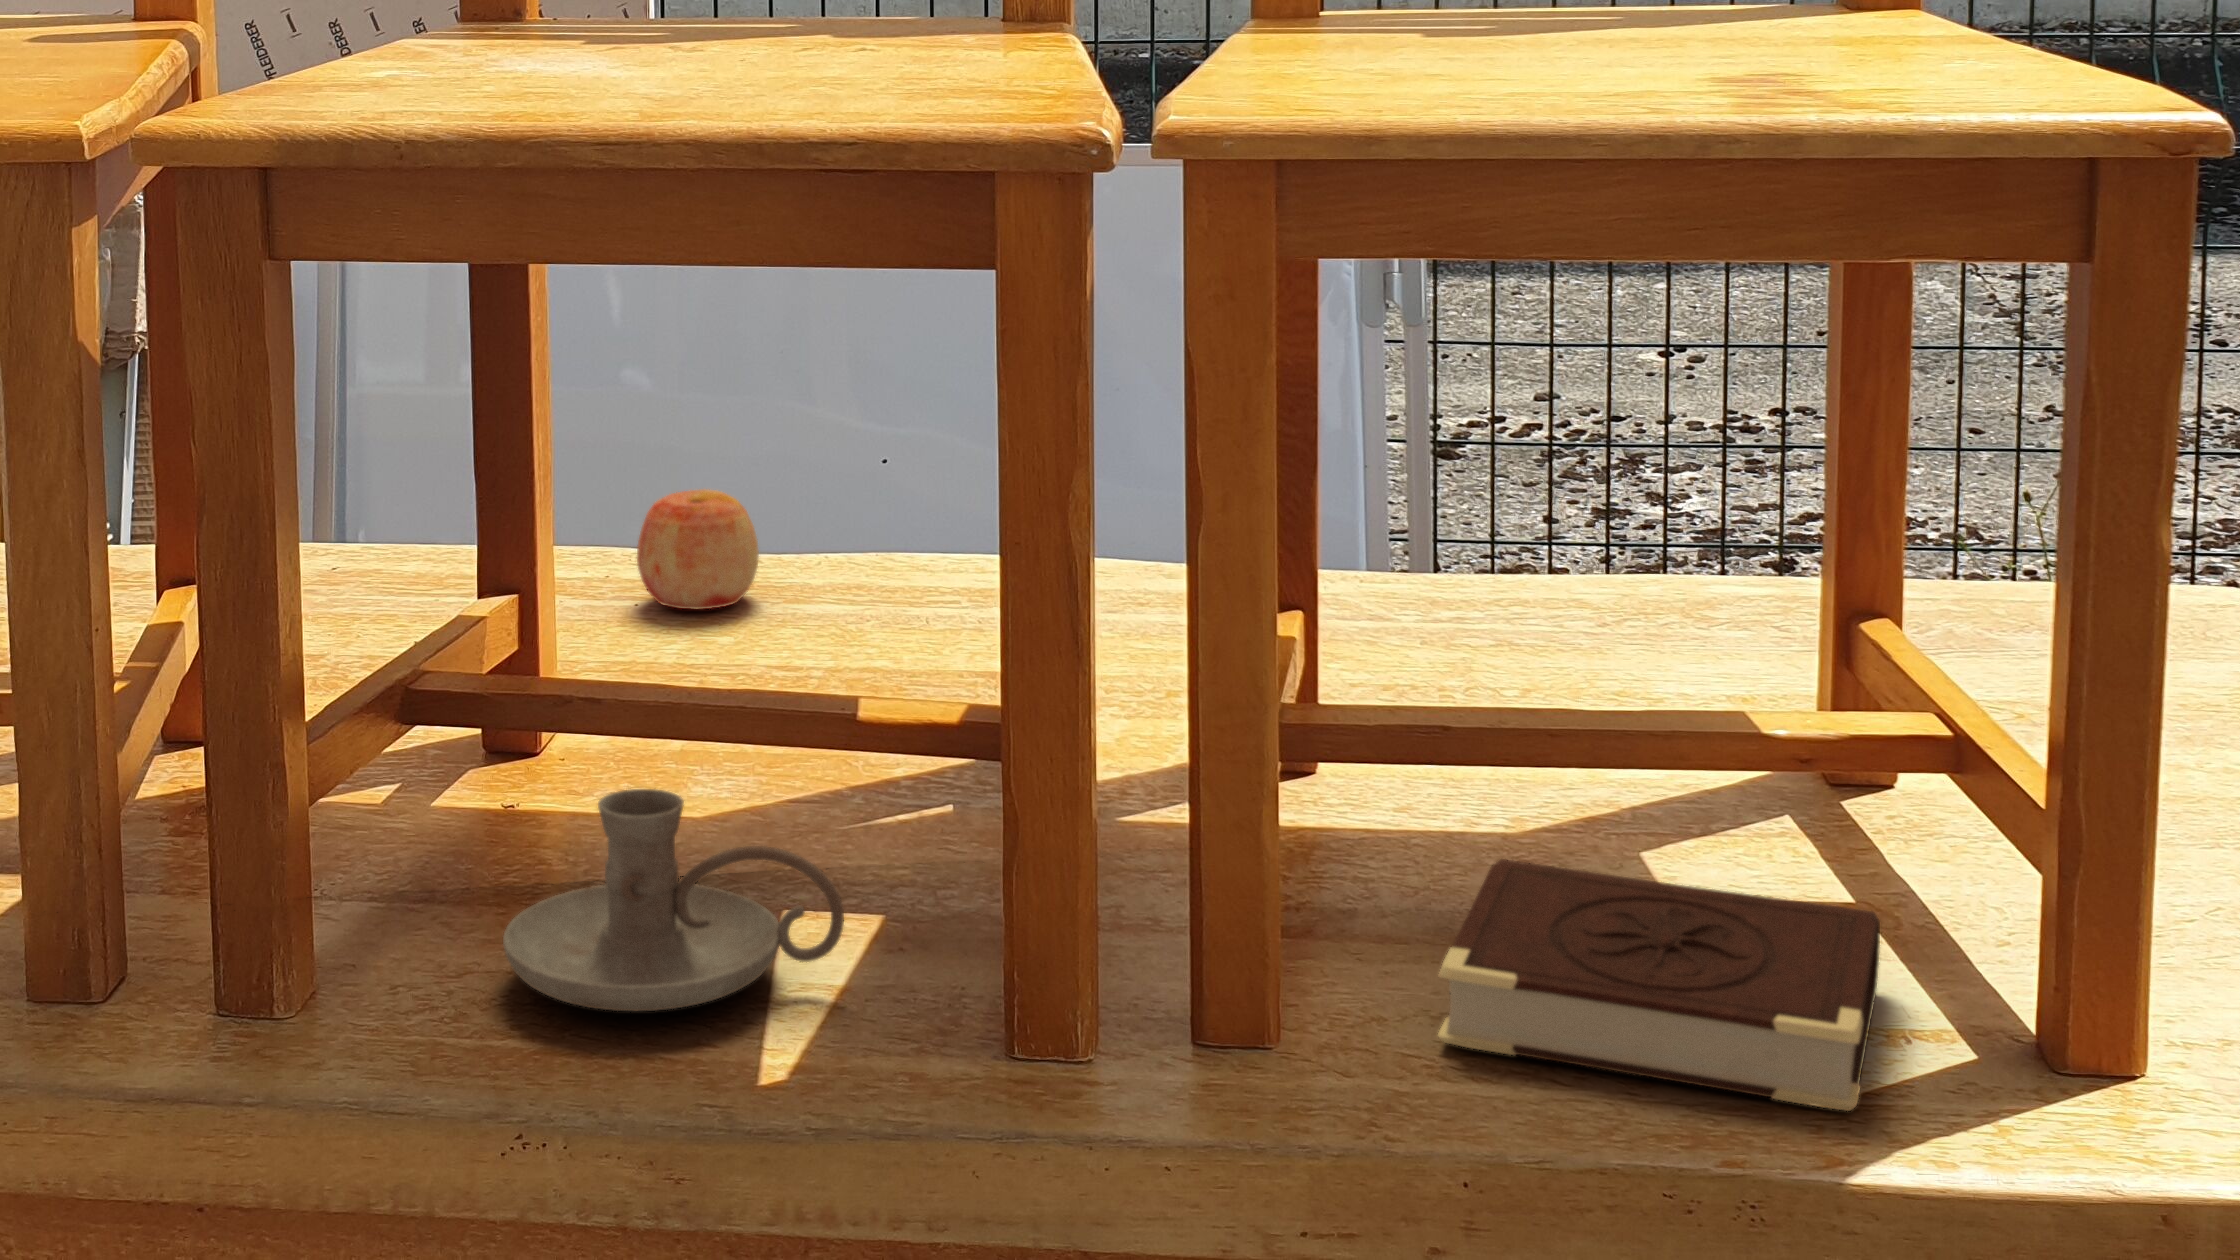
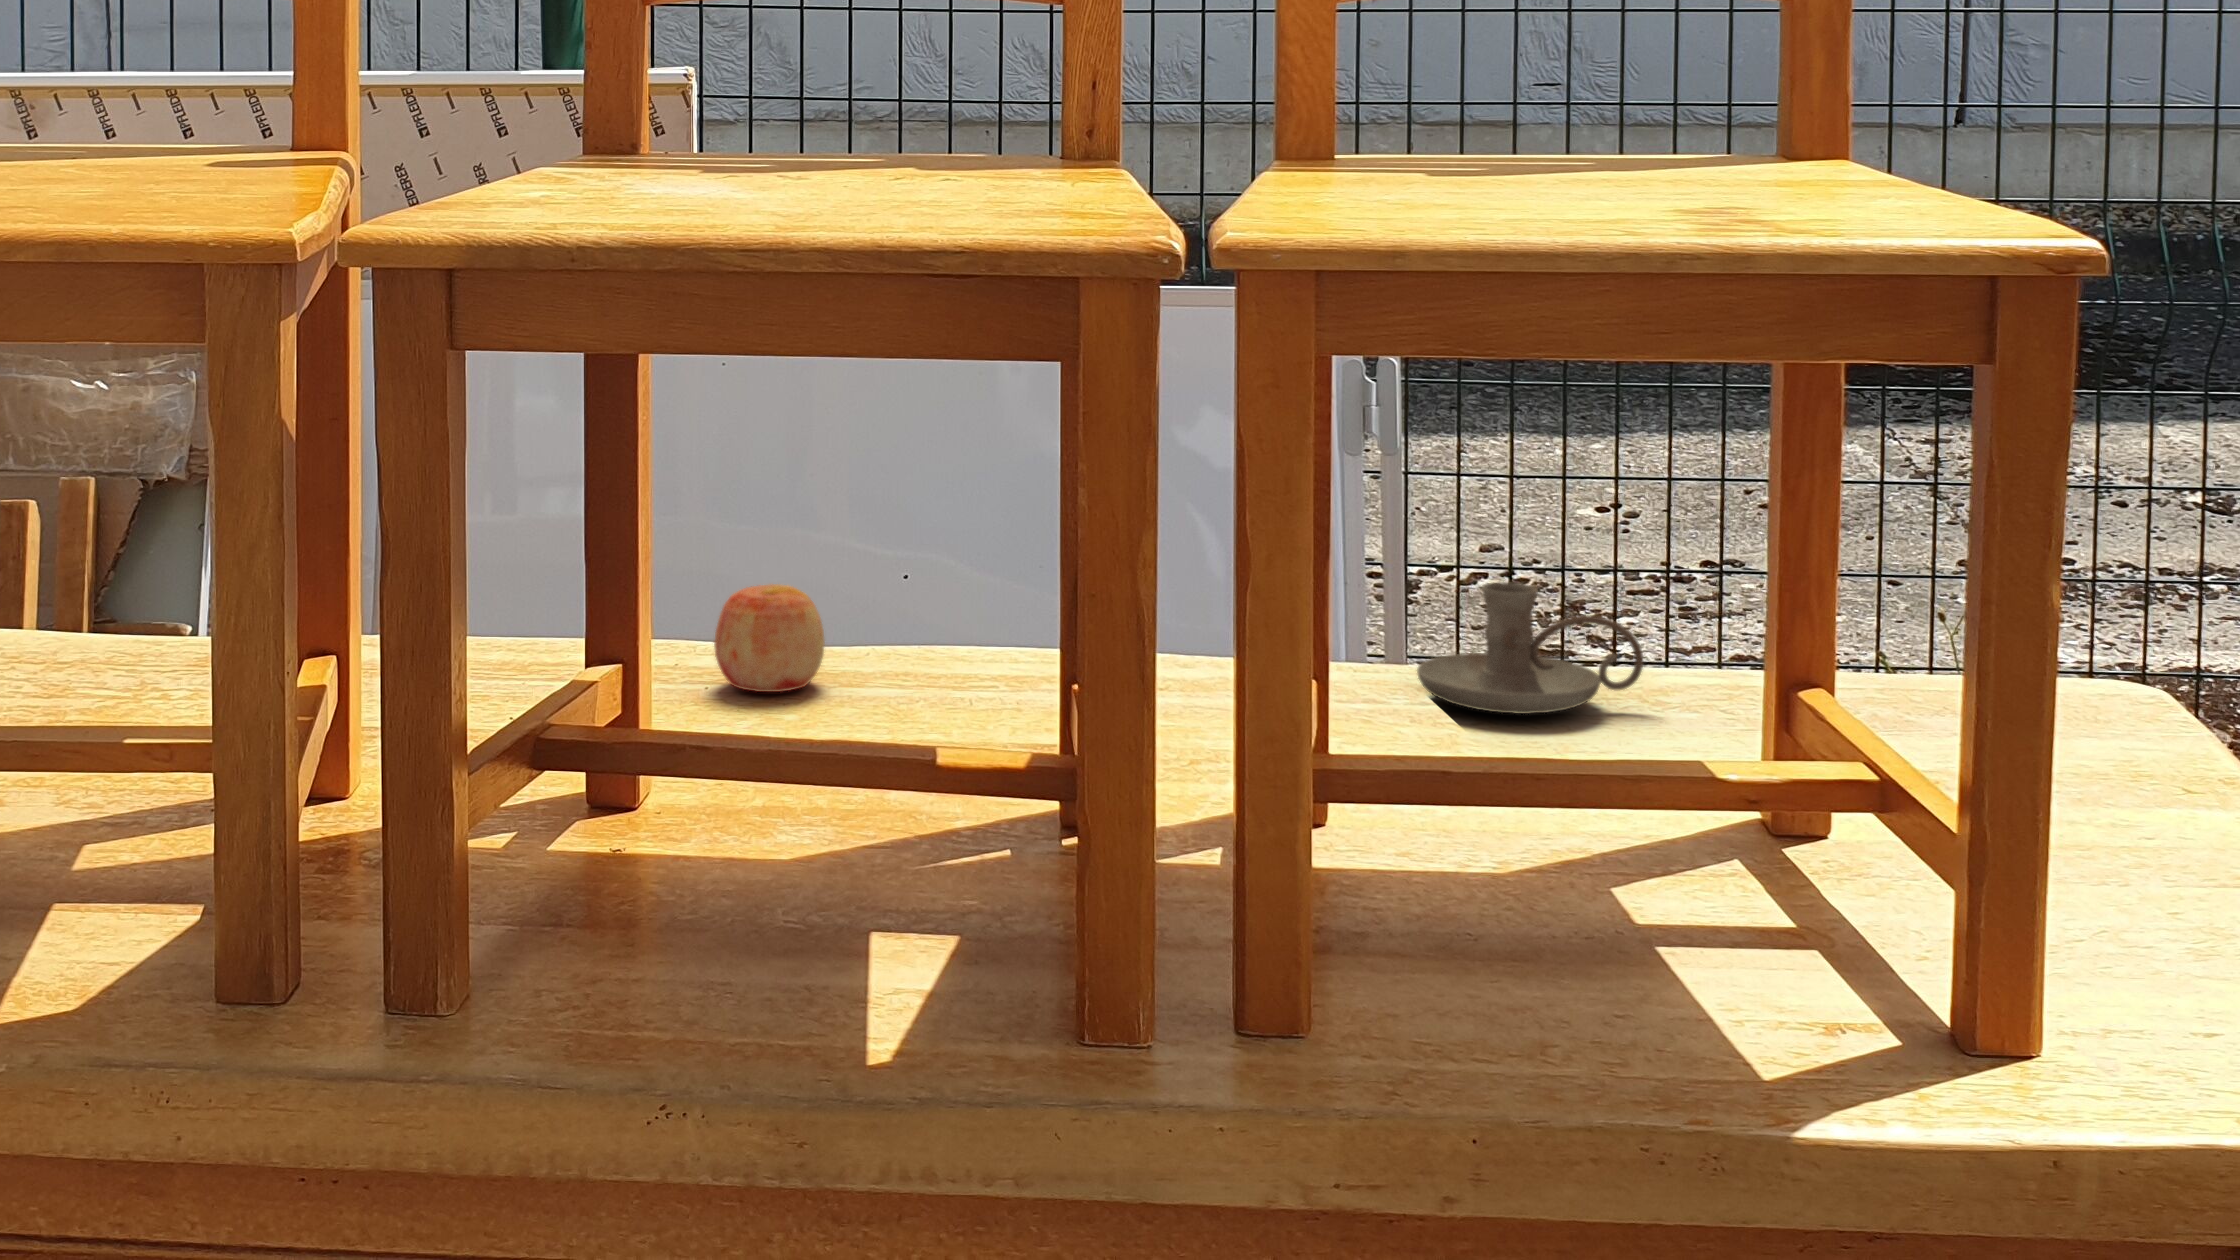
candle holder: present [503,789,844,1011] -> present [1417,582,1643,714]
book: present [1438,859,1880,1111] -> none [1443,882,1815,1076]

